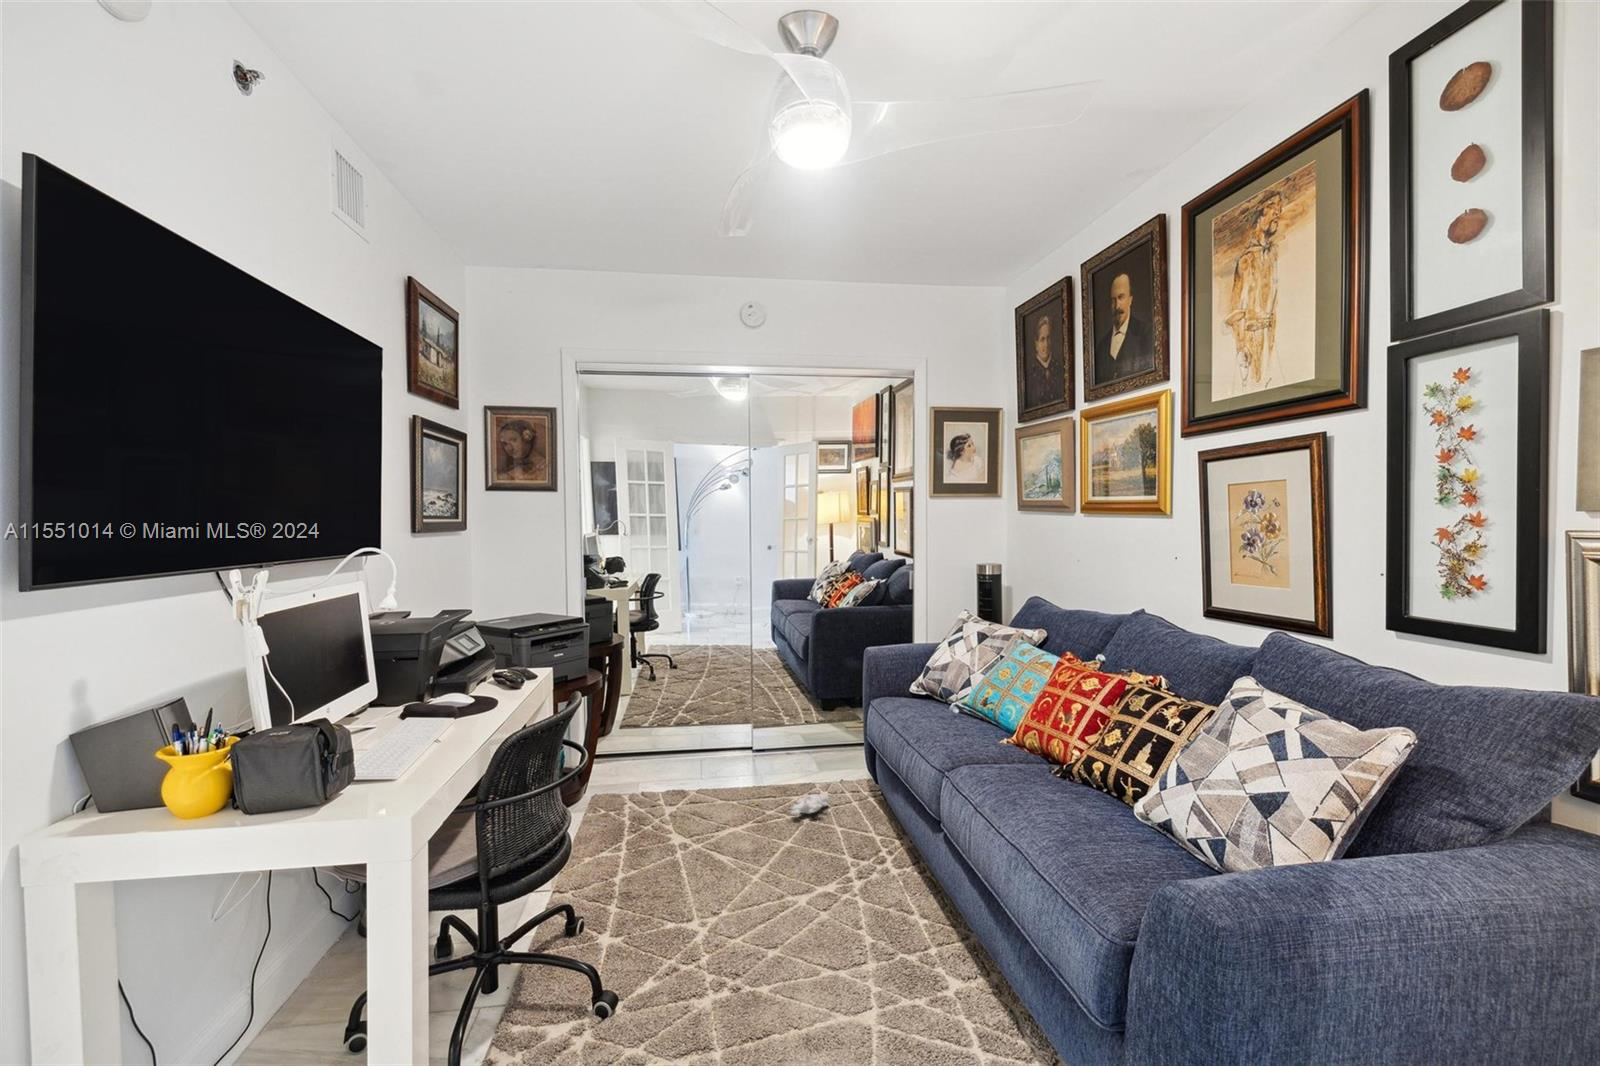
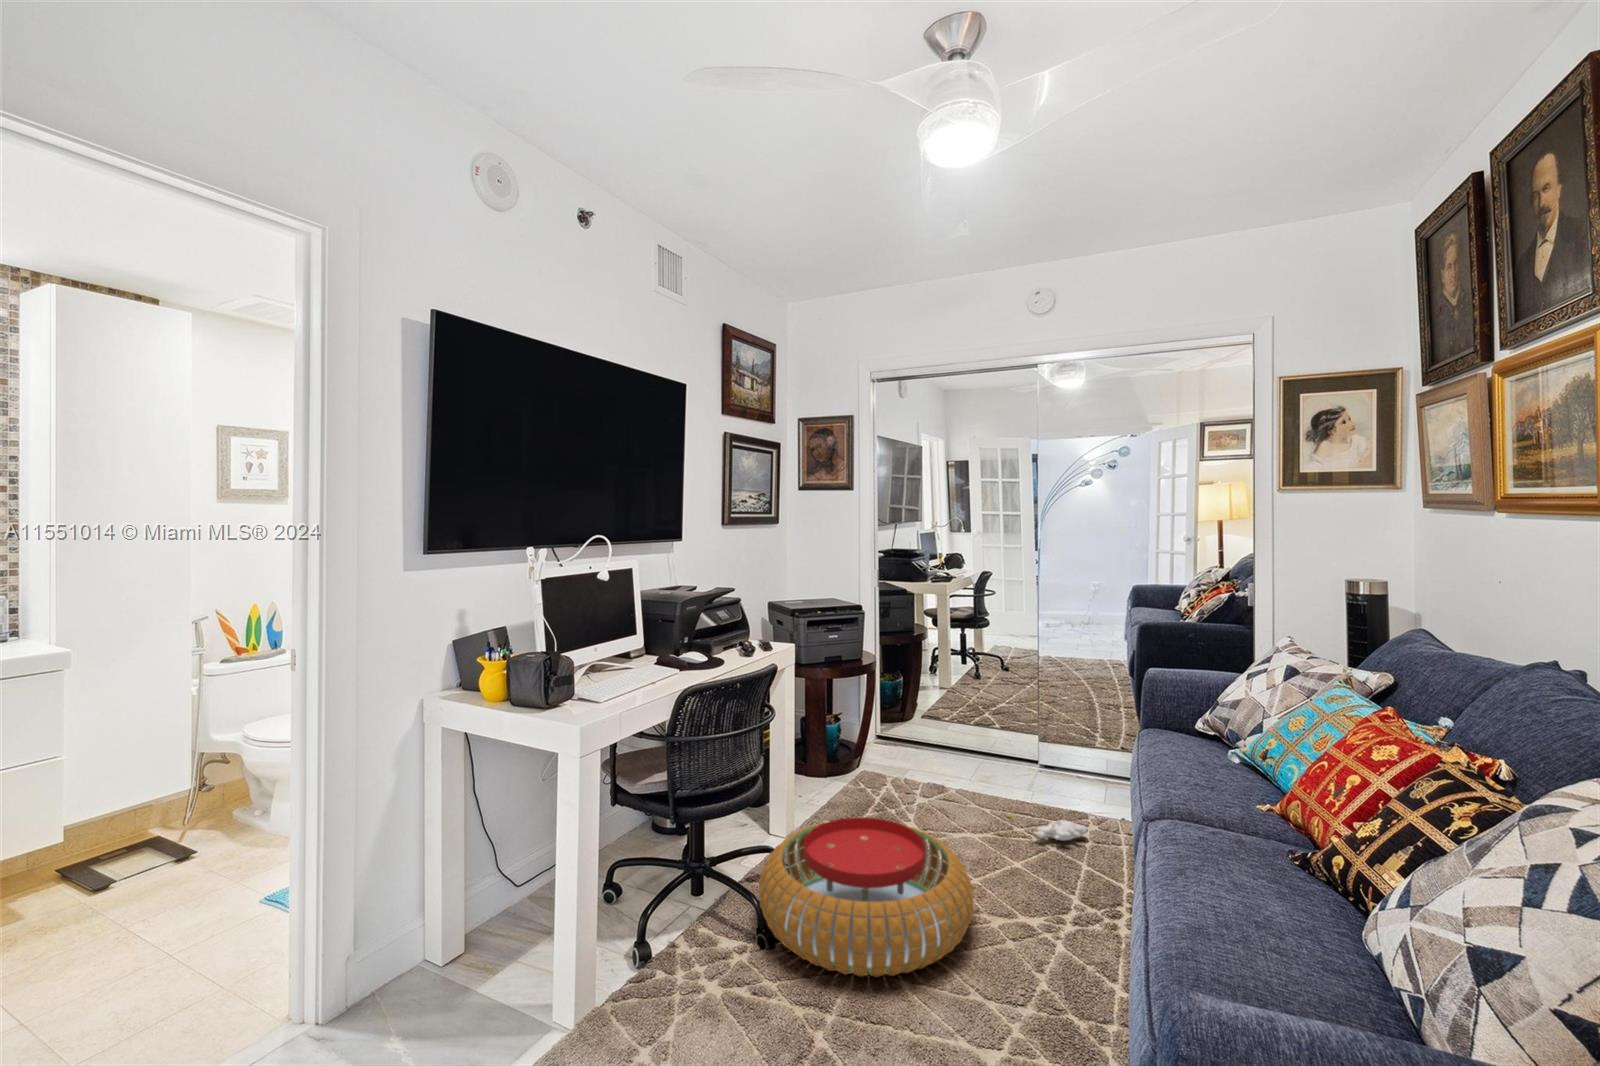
pouf: none [572,835,799,1008] -> present [759,817,974,977]

